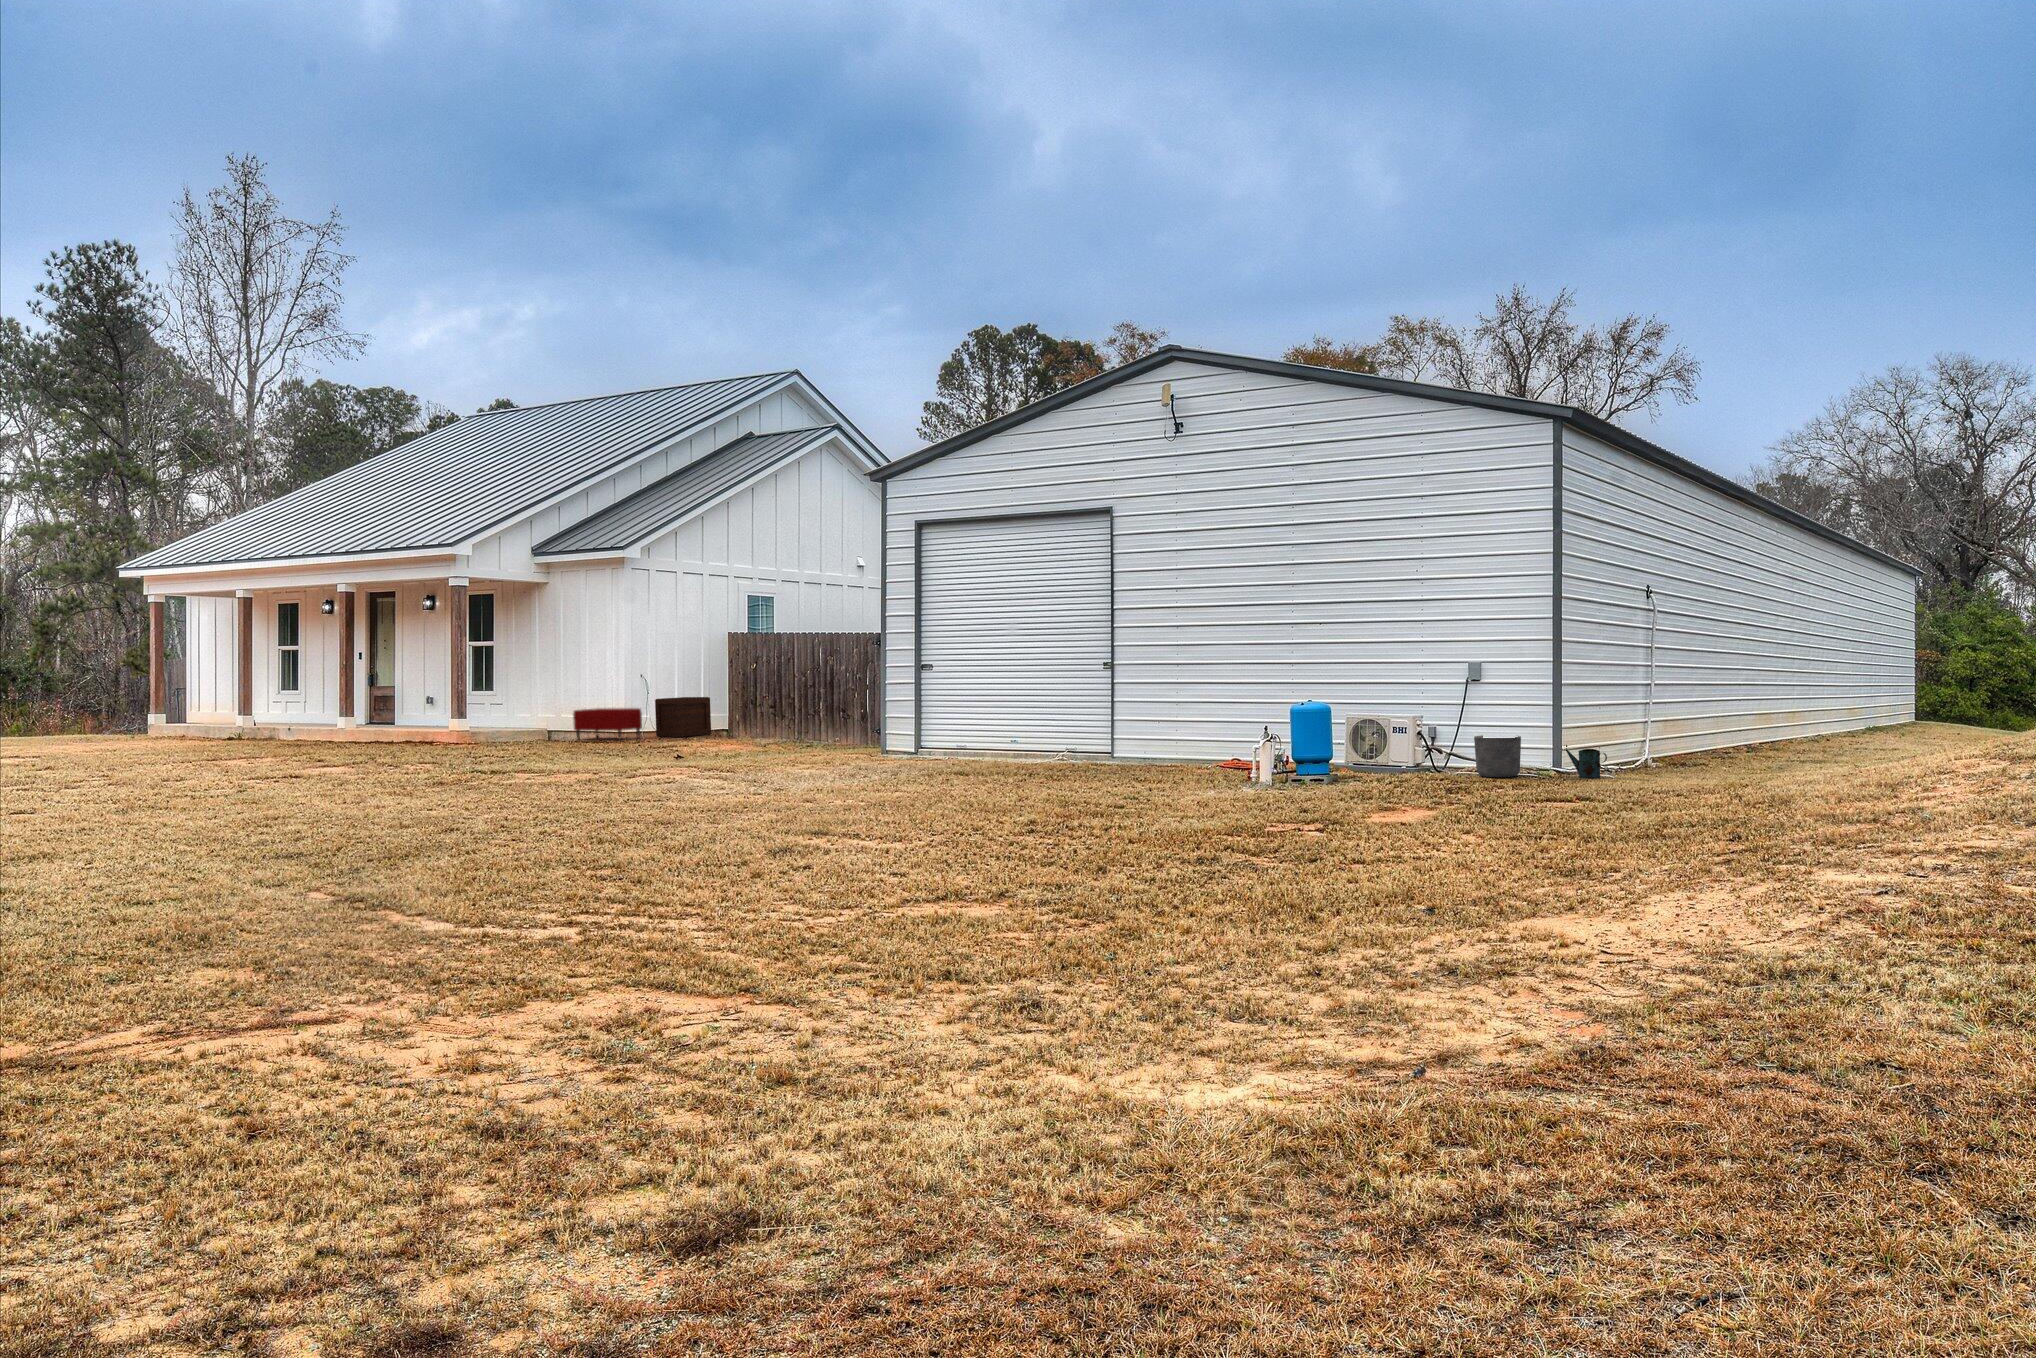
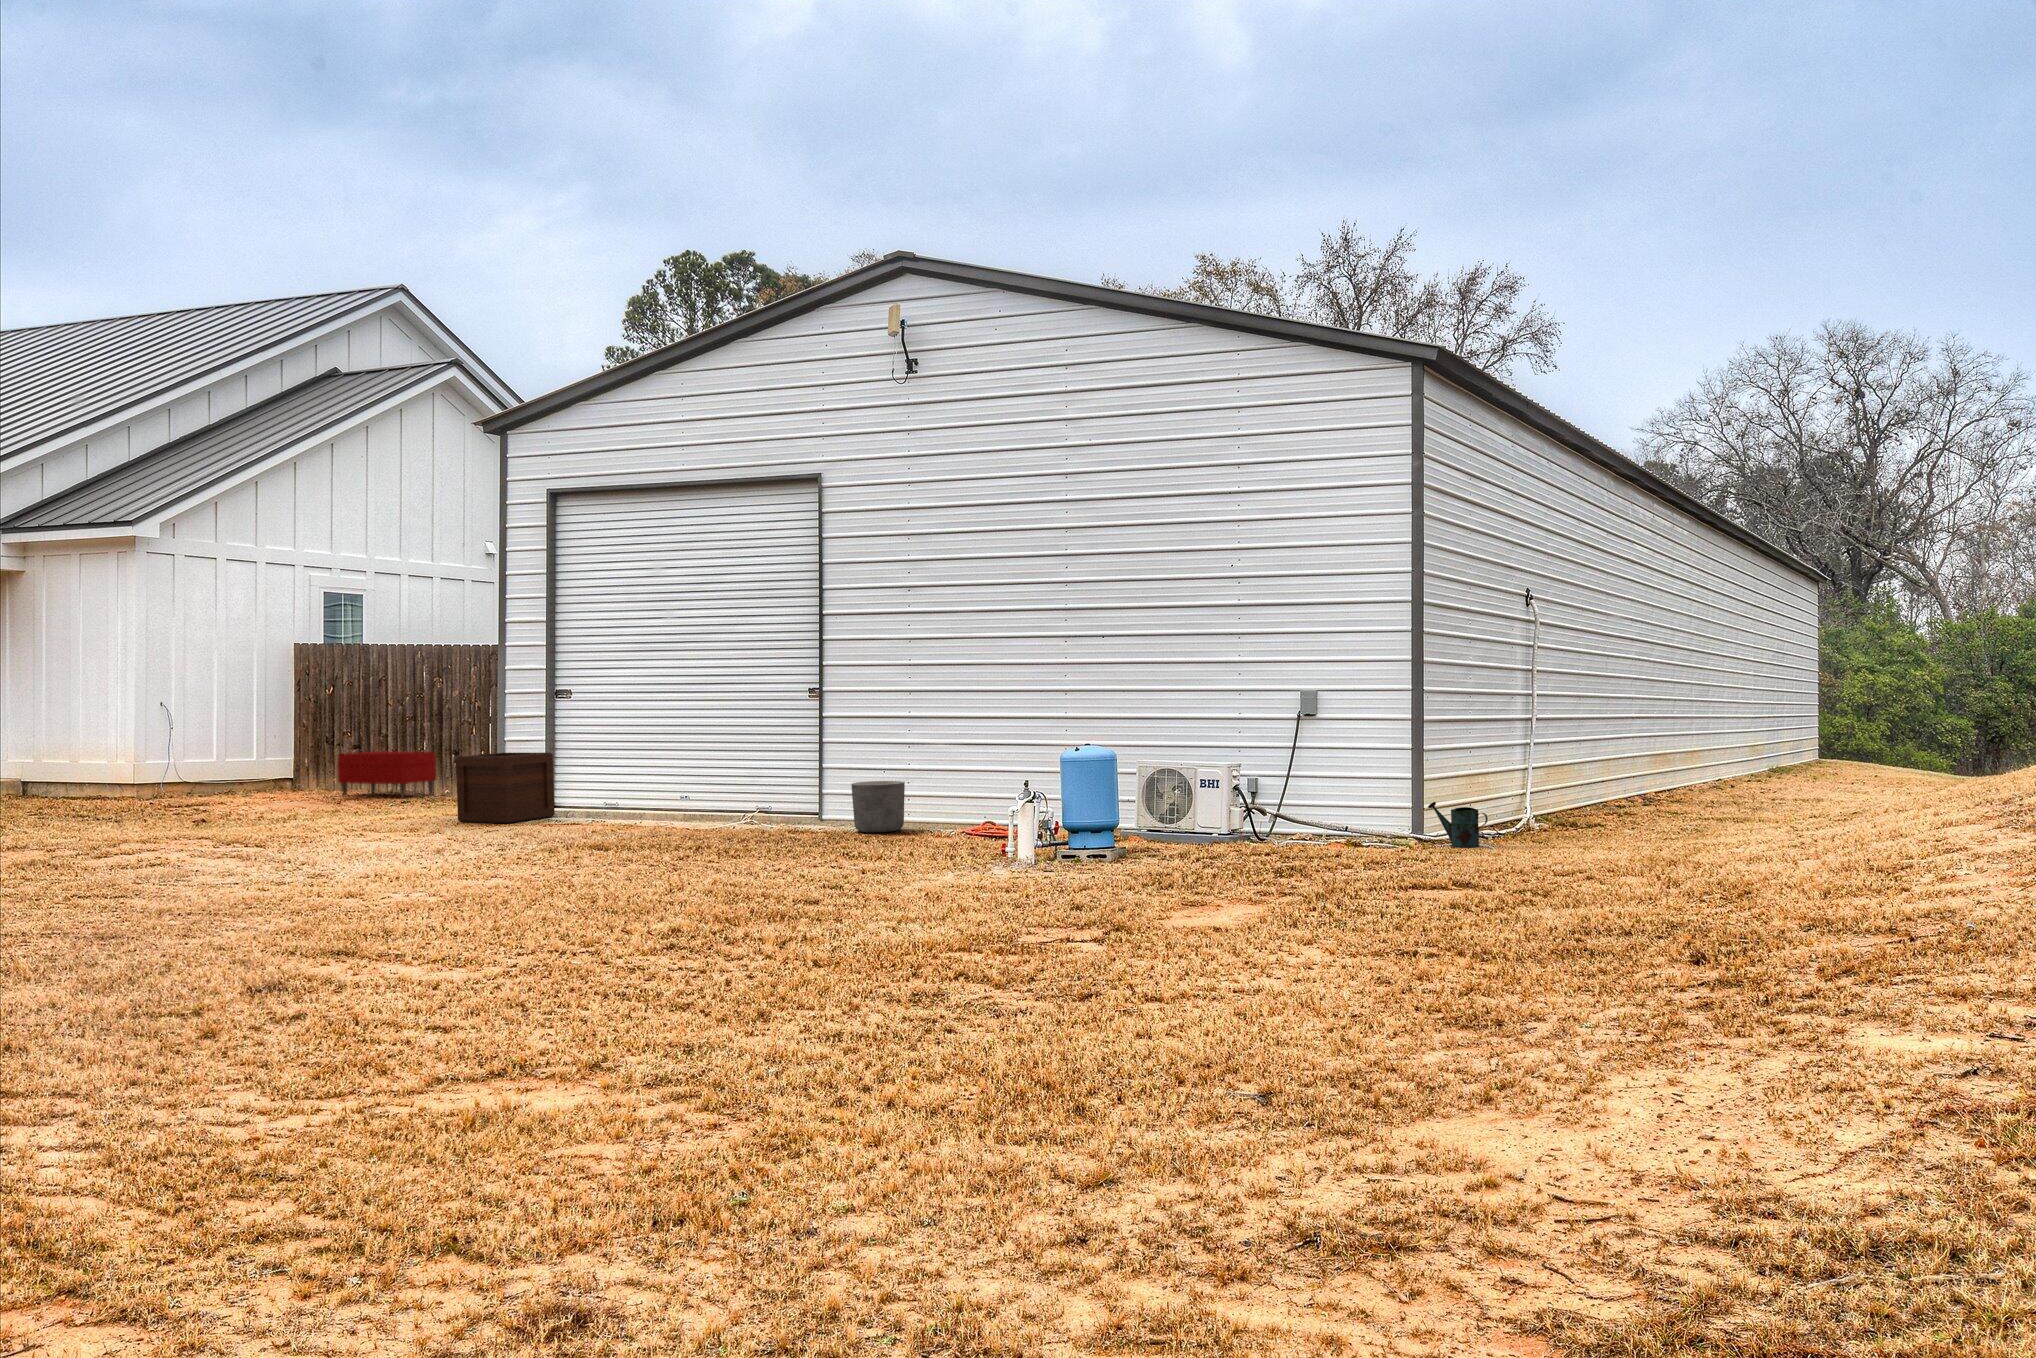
wooden crate: present [655,697,711,737] -> present [456,753,555,823]
bench: present [573,708,642,740] -> present [338,751,436,798]
planter: present [1474,735,1521,777] -> present [851,781,905,833]

